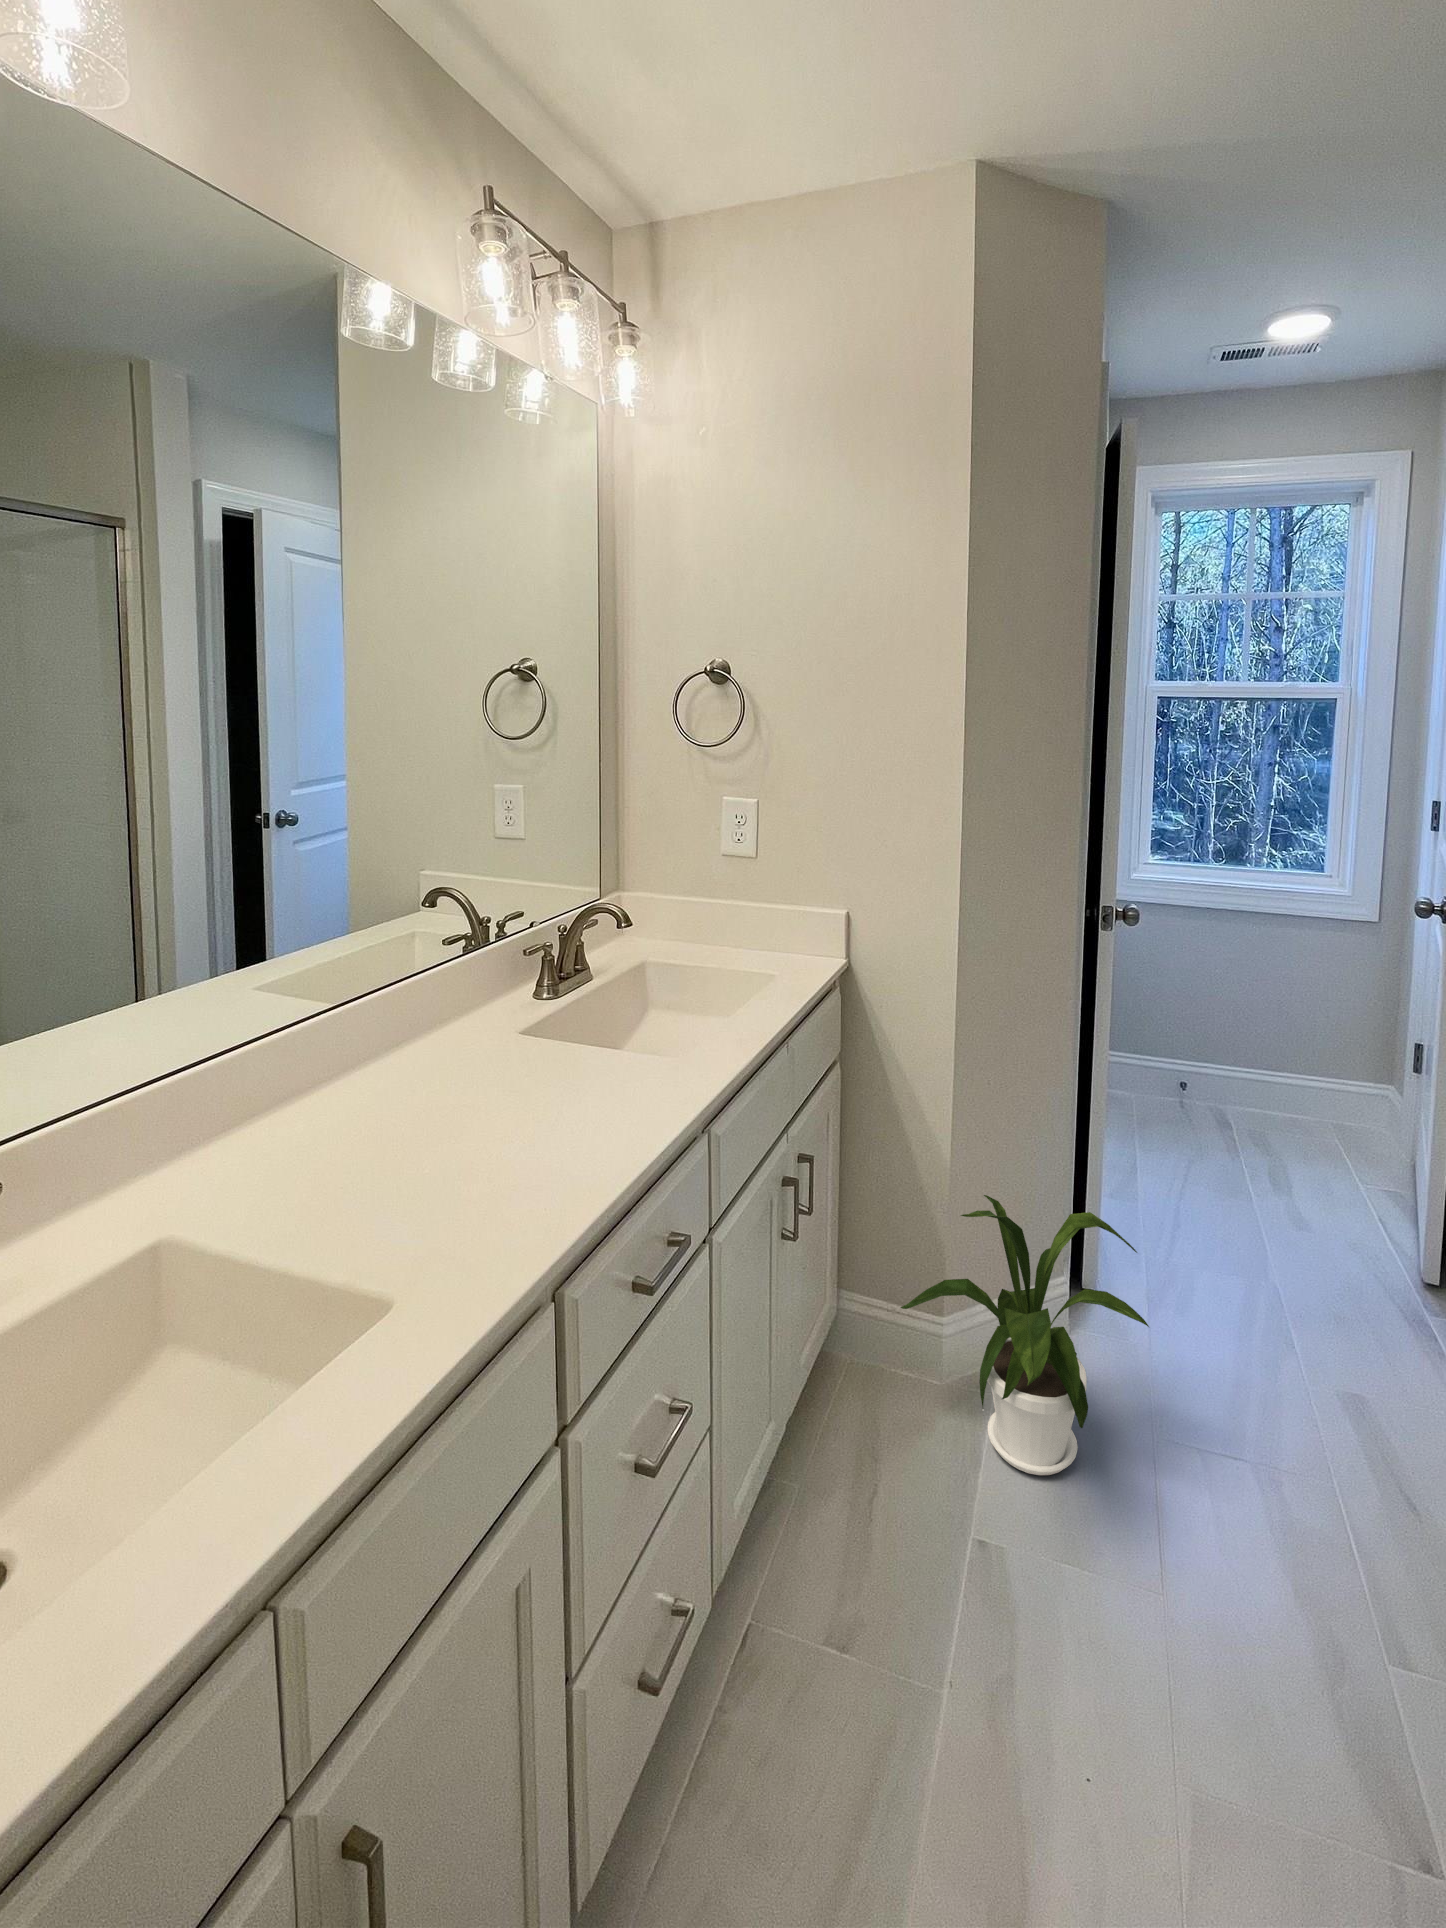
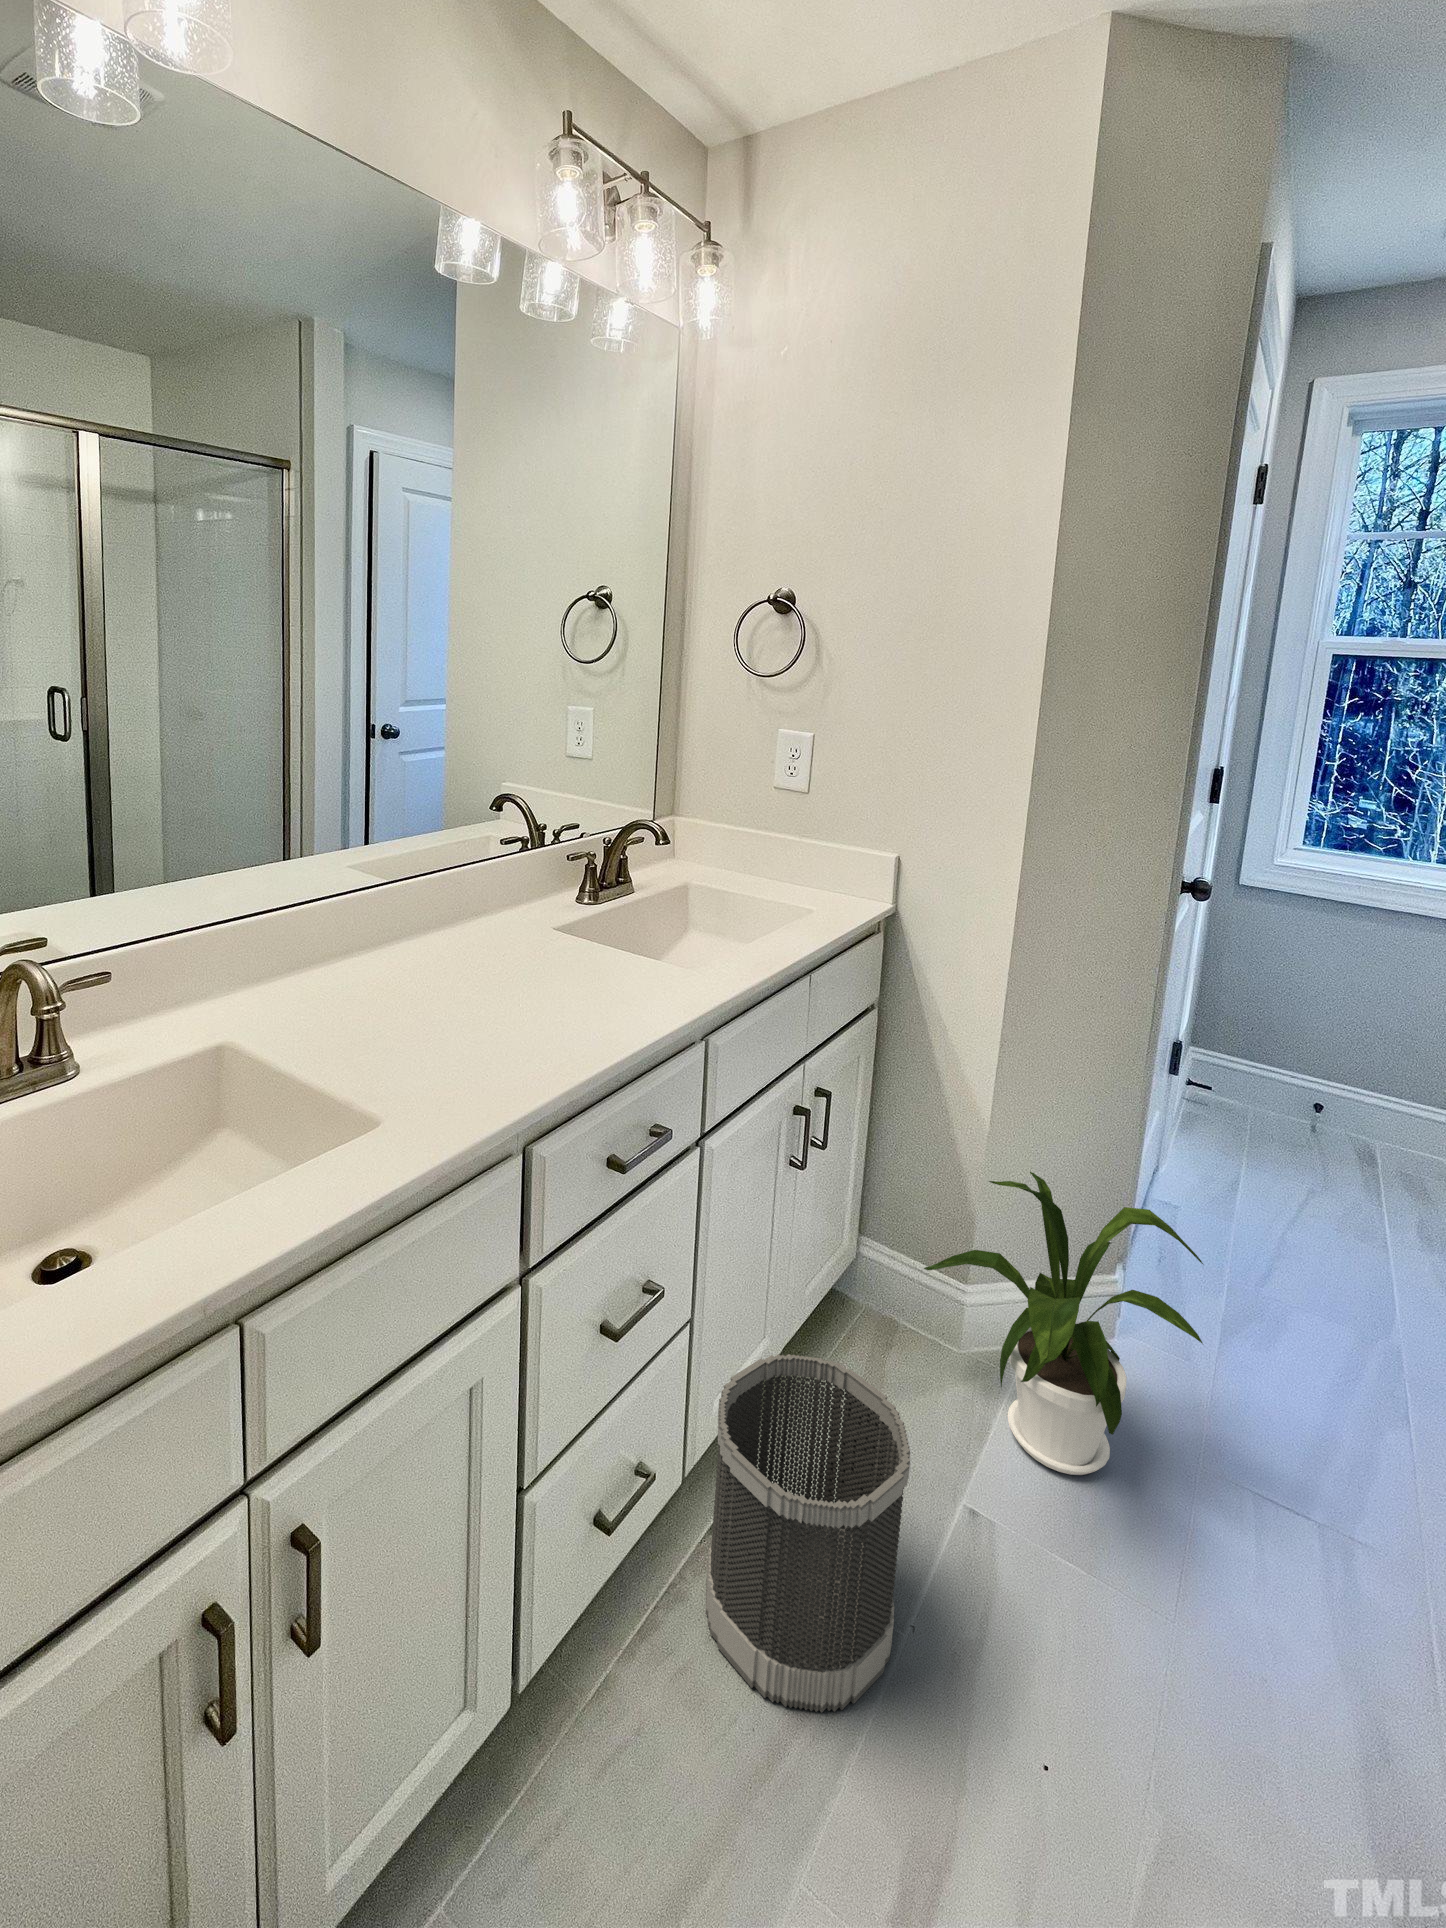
wastebasket: none [744,1429,938,1810] -> present [706,1354,910,1713]

